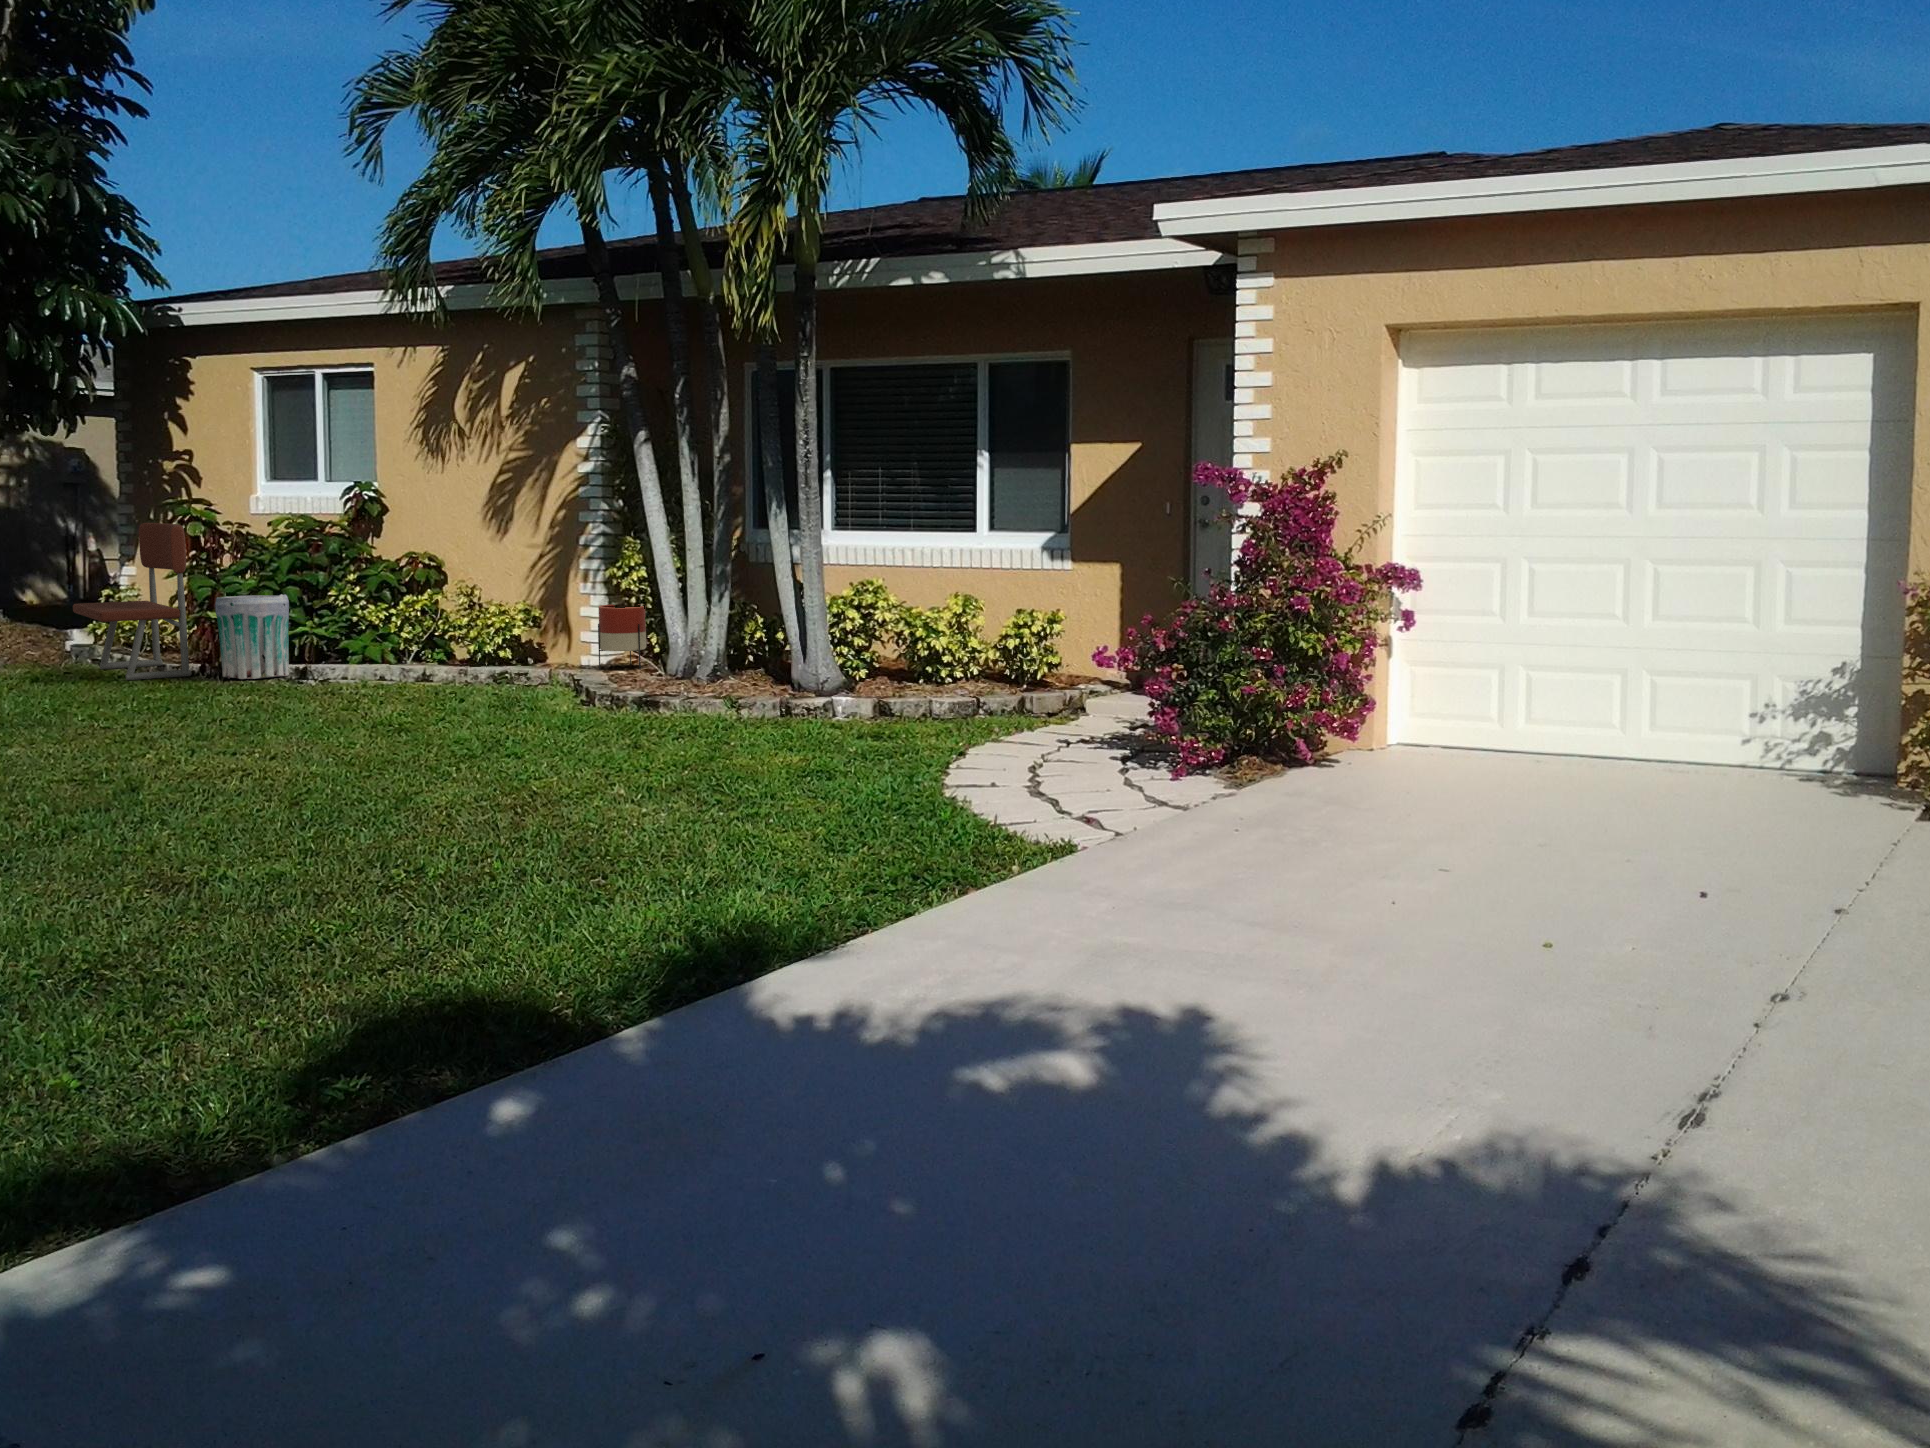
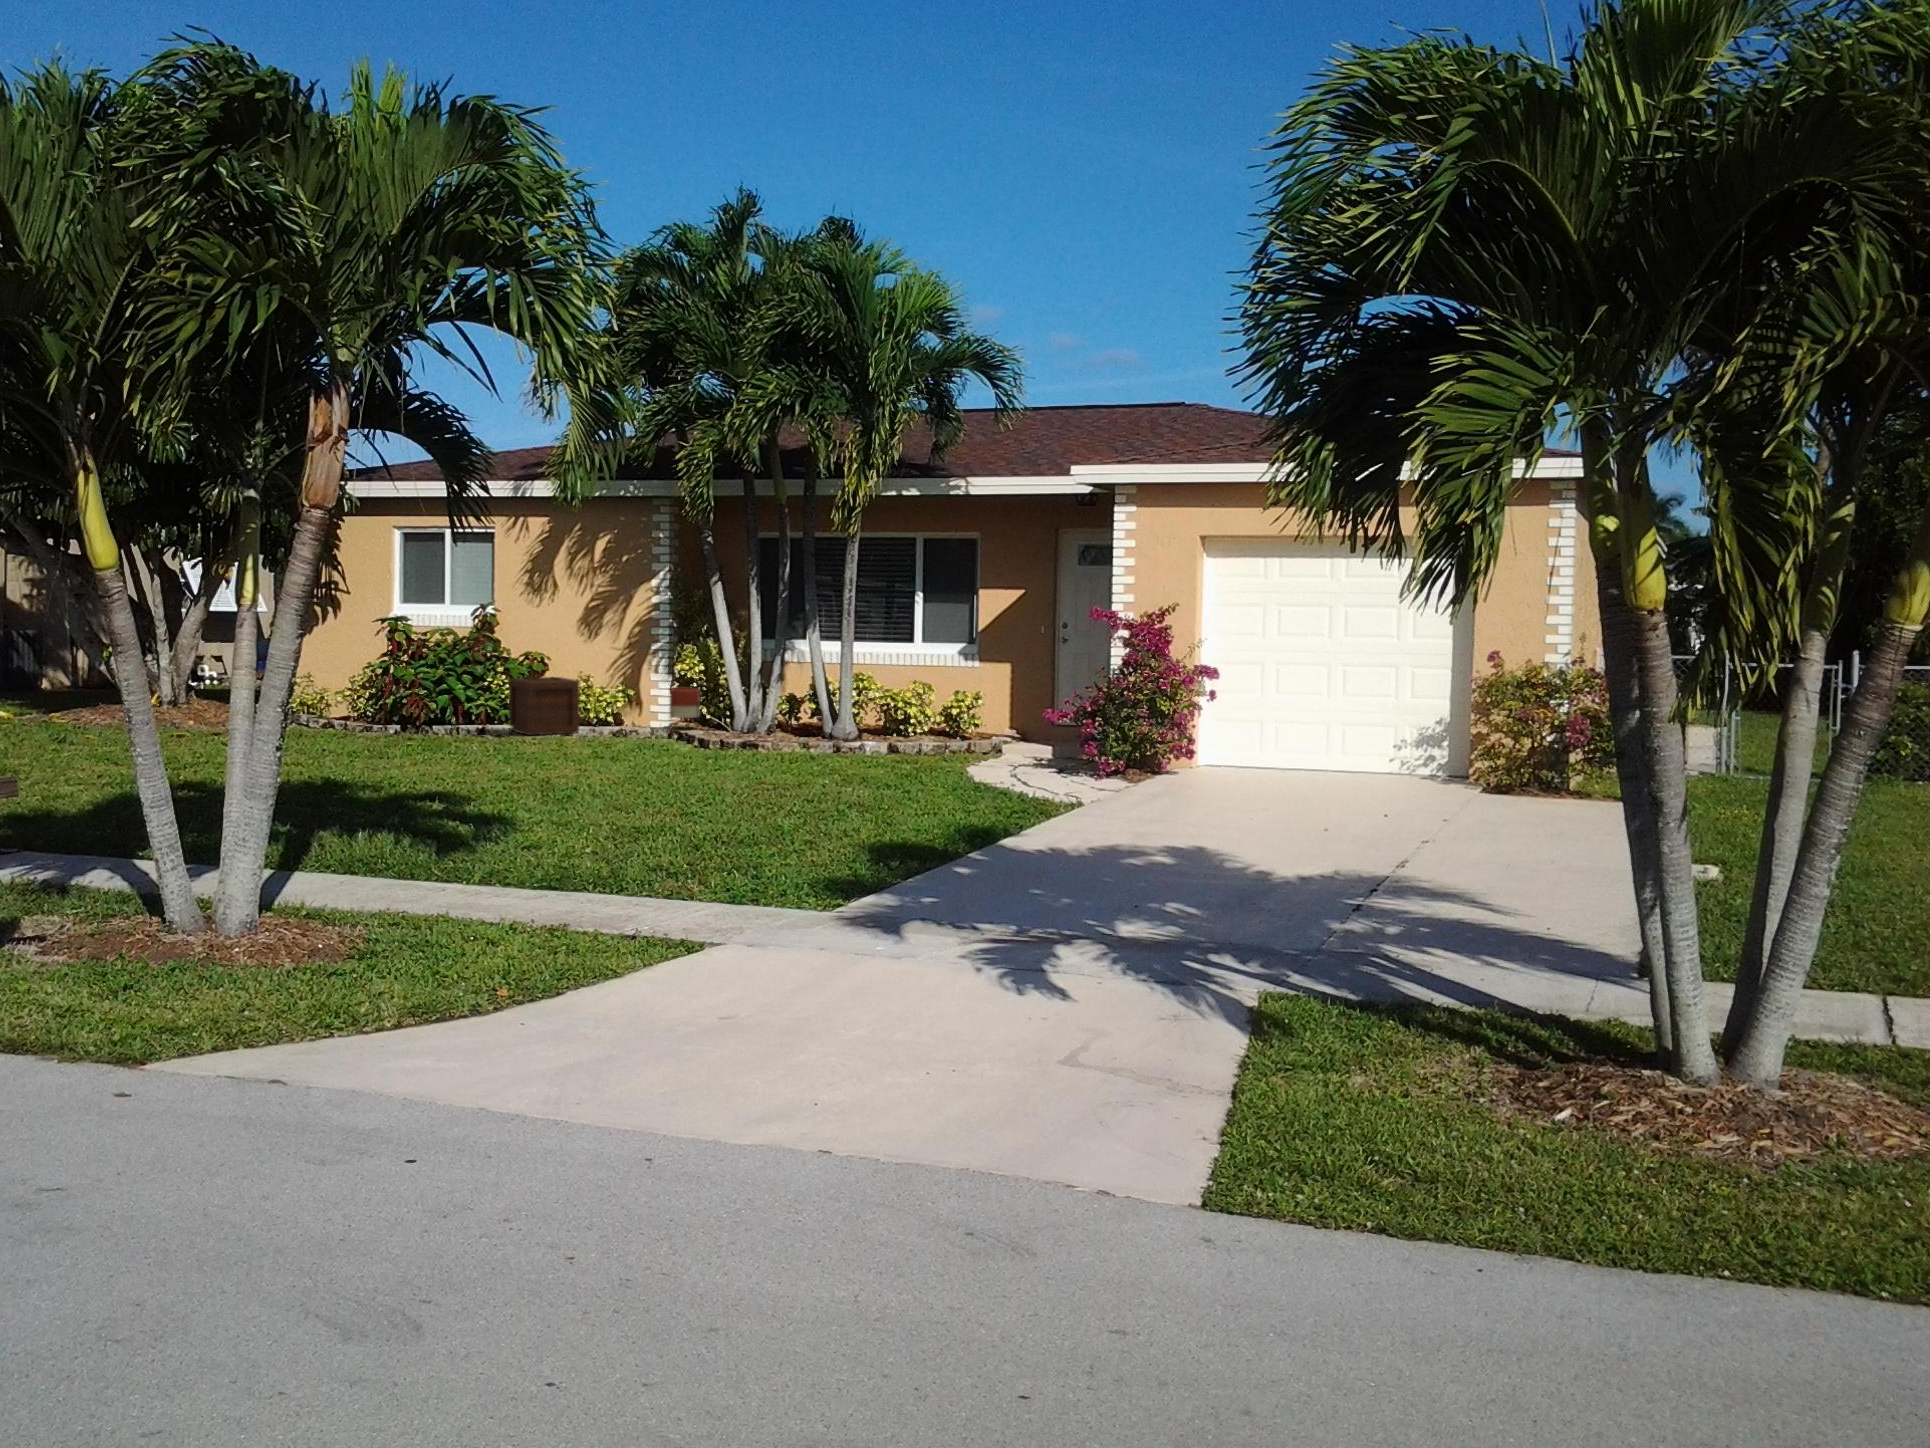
bench: present [73,523,191,680] -> none [313,633,403,737]
wooden crate: none [354,588,453,679] -> present [509,677,580,735]
trash can: present [215,594,289,679] -> none [424,681,471,736]

